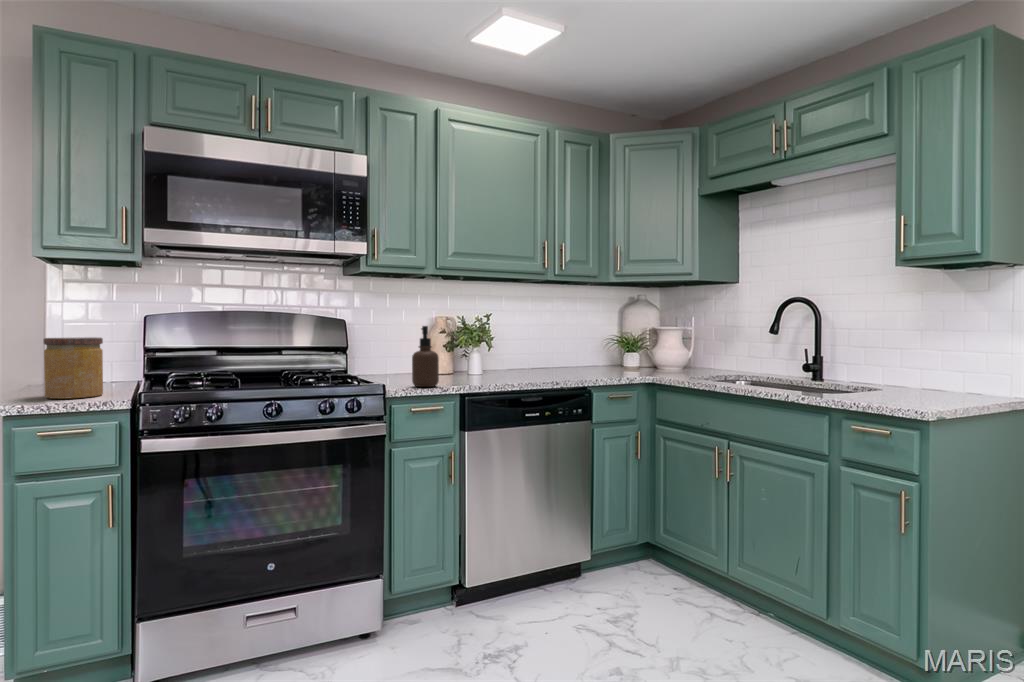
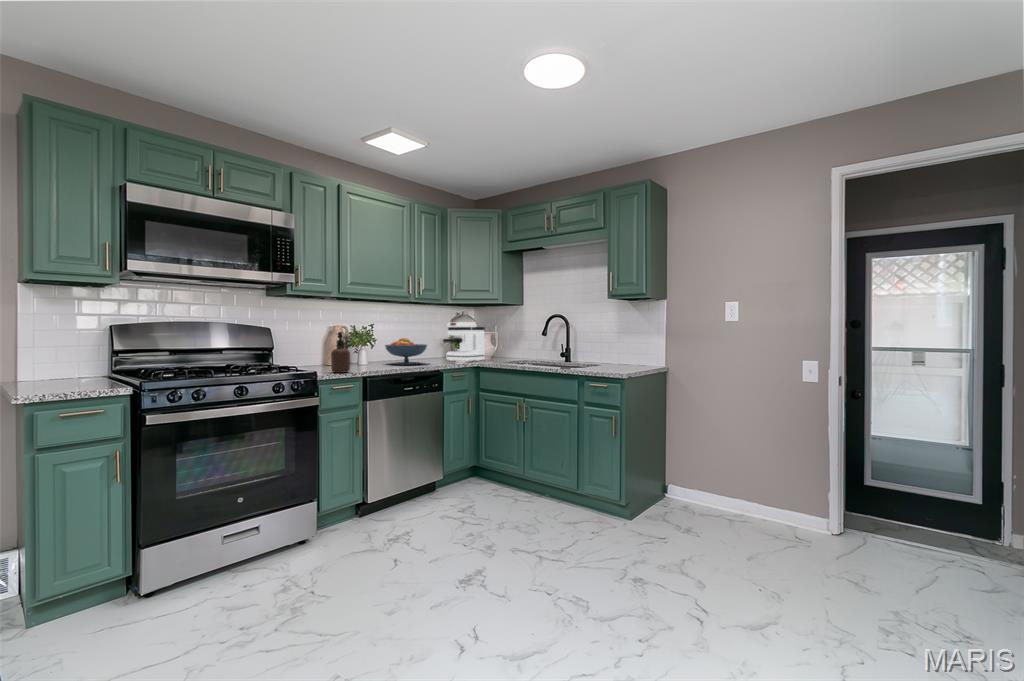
coffee maker: none [599,311,668,374] -> present [443,322,485,362]
fruit bowl: none [506,336,571,377] -> present [385,338,427,365]
jar: present [44,337,103,399] -> none [47,342,98,389]

